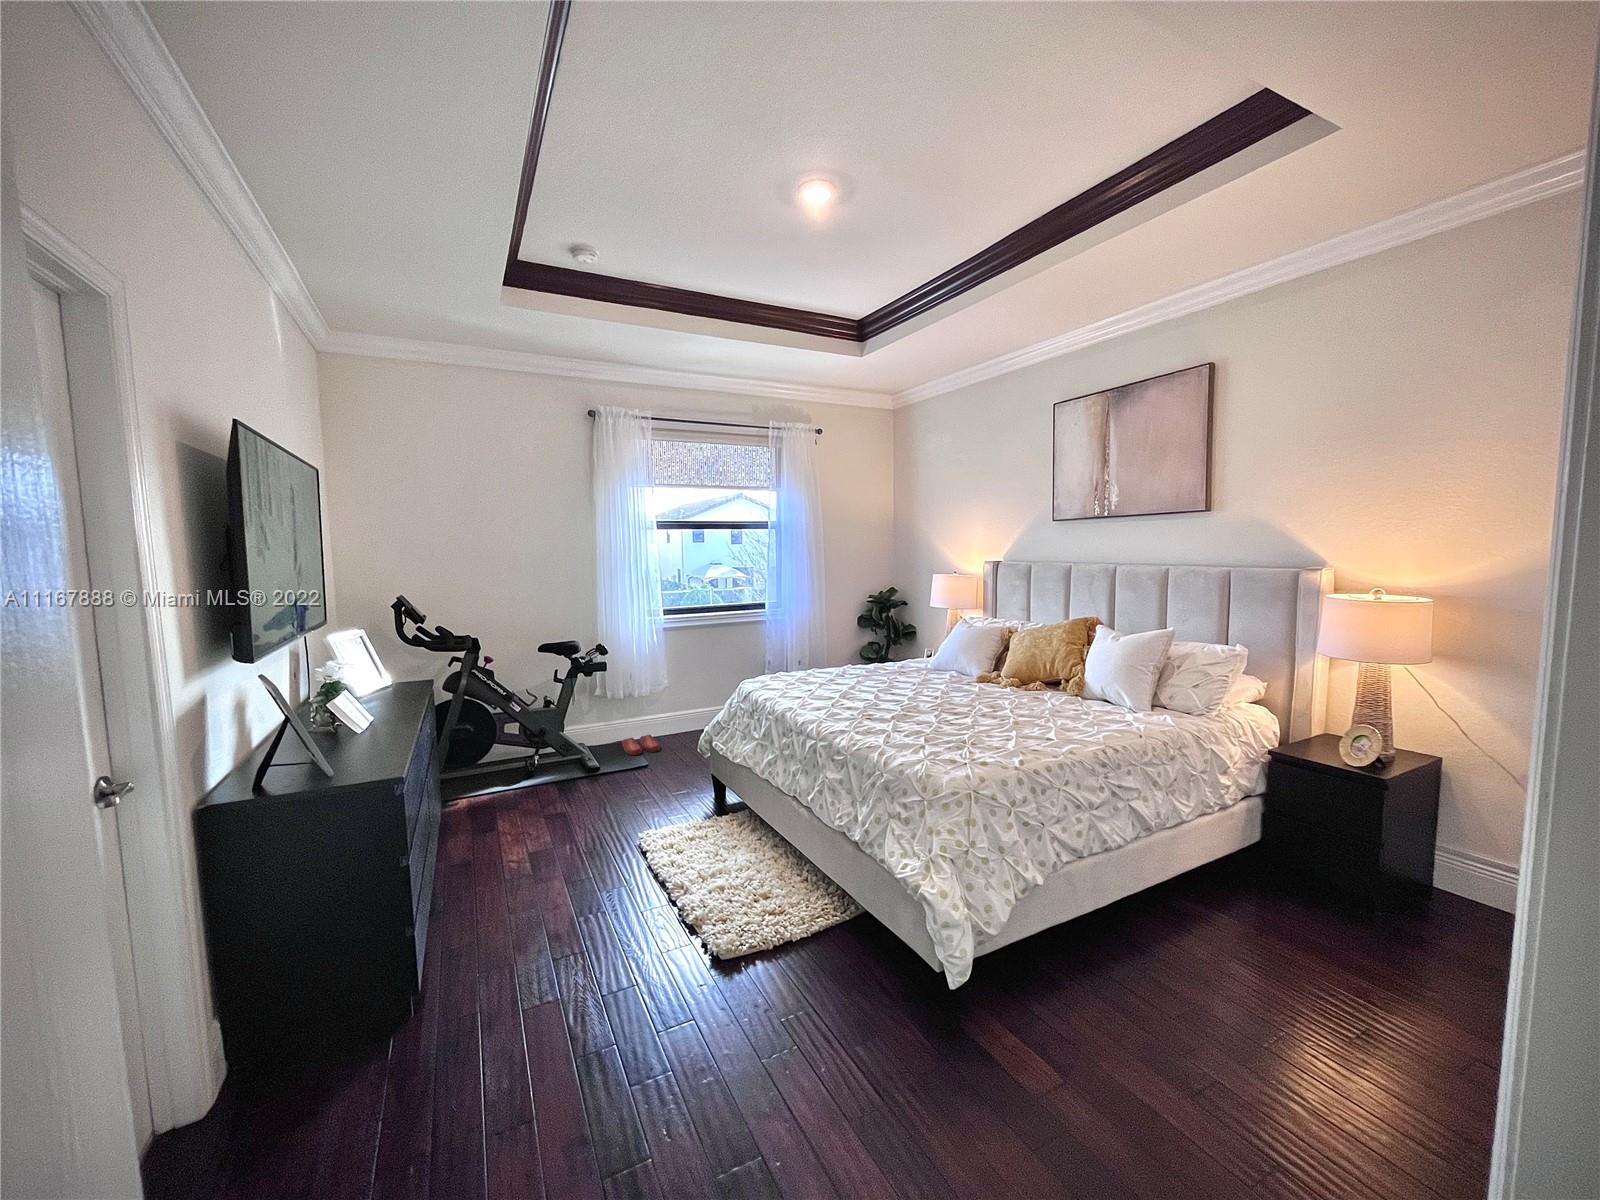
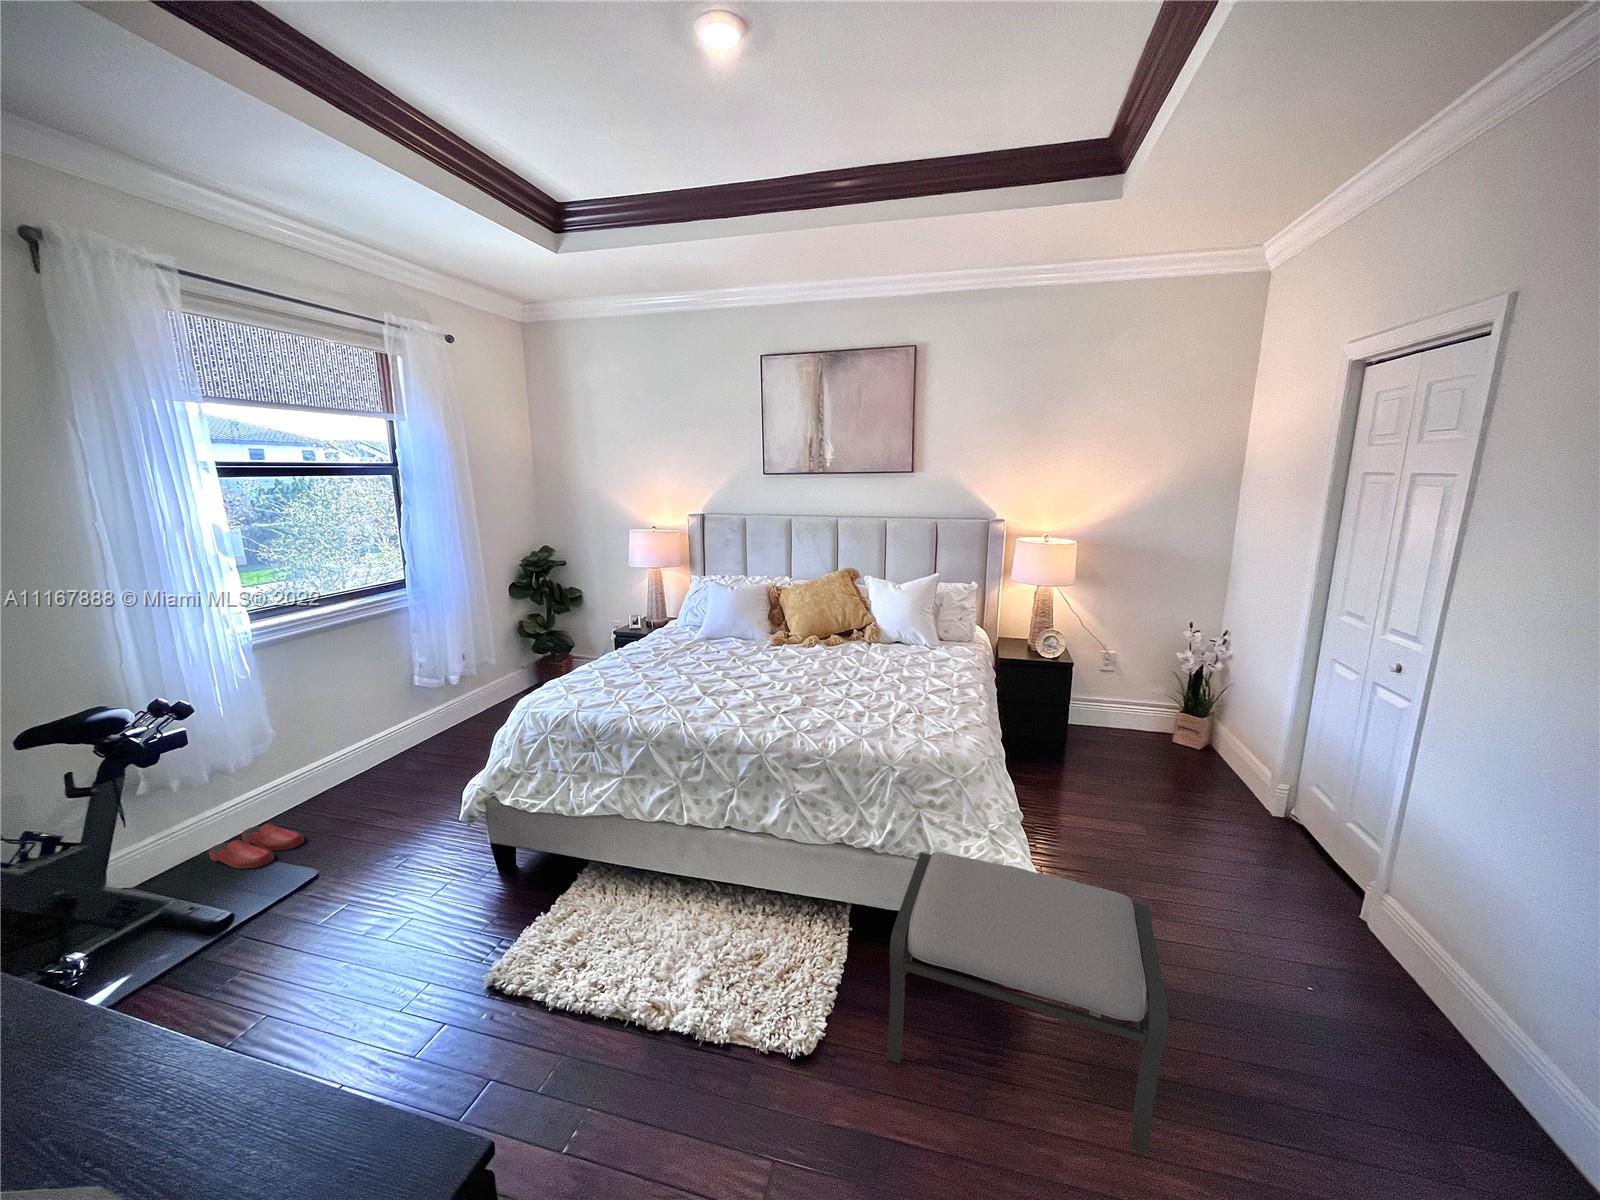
ottoman: none [761,853,996,1165] -> present [887,852,1168,1153]

